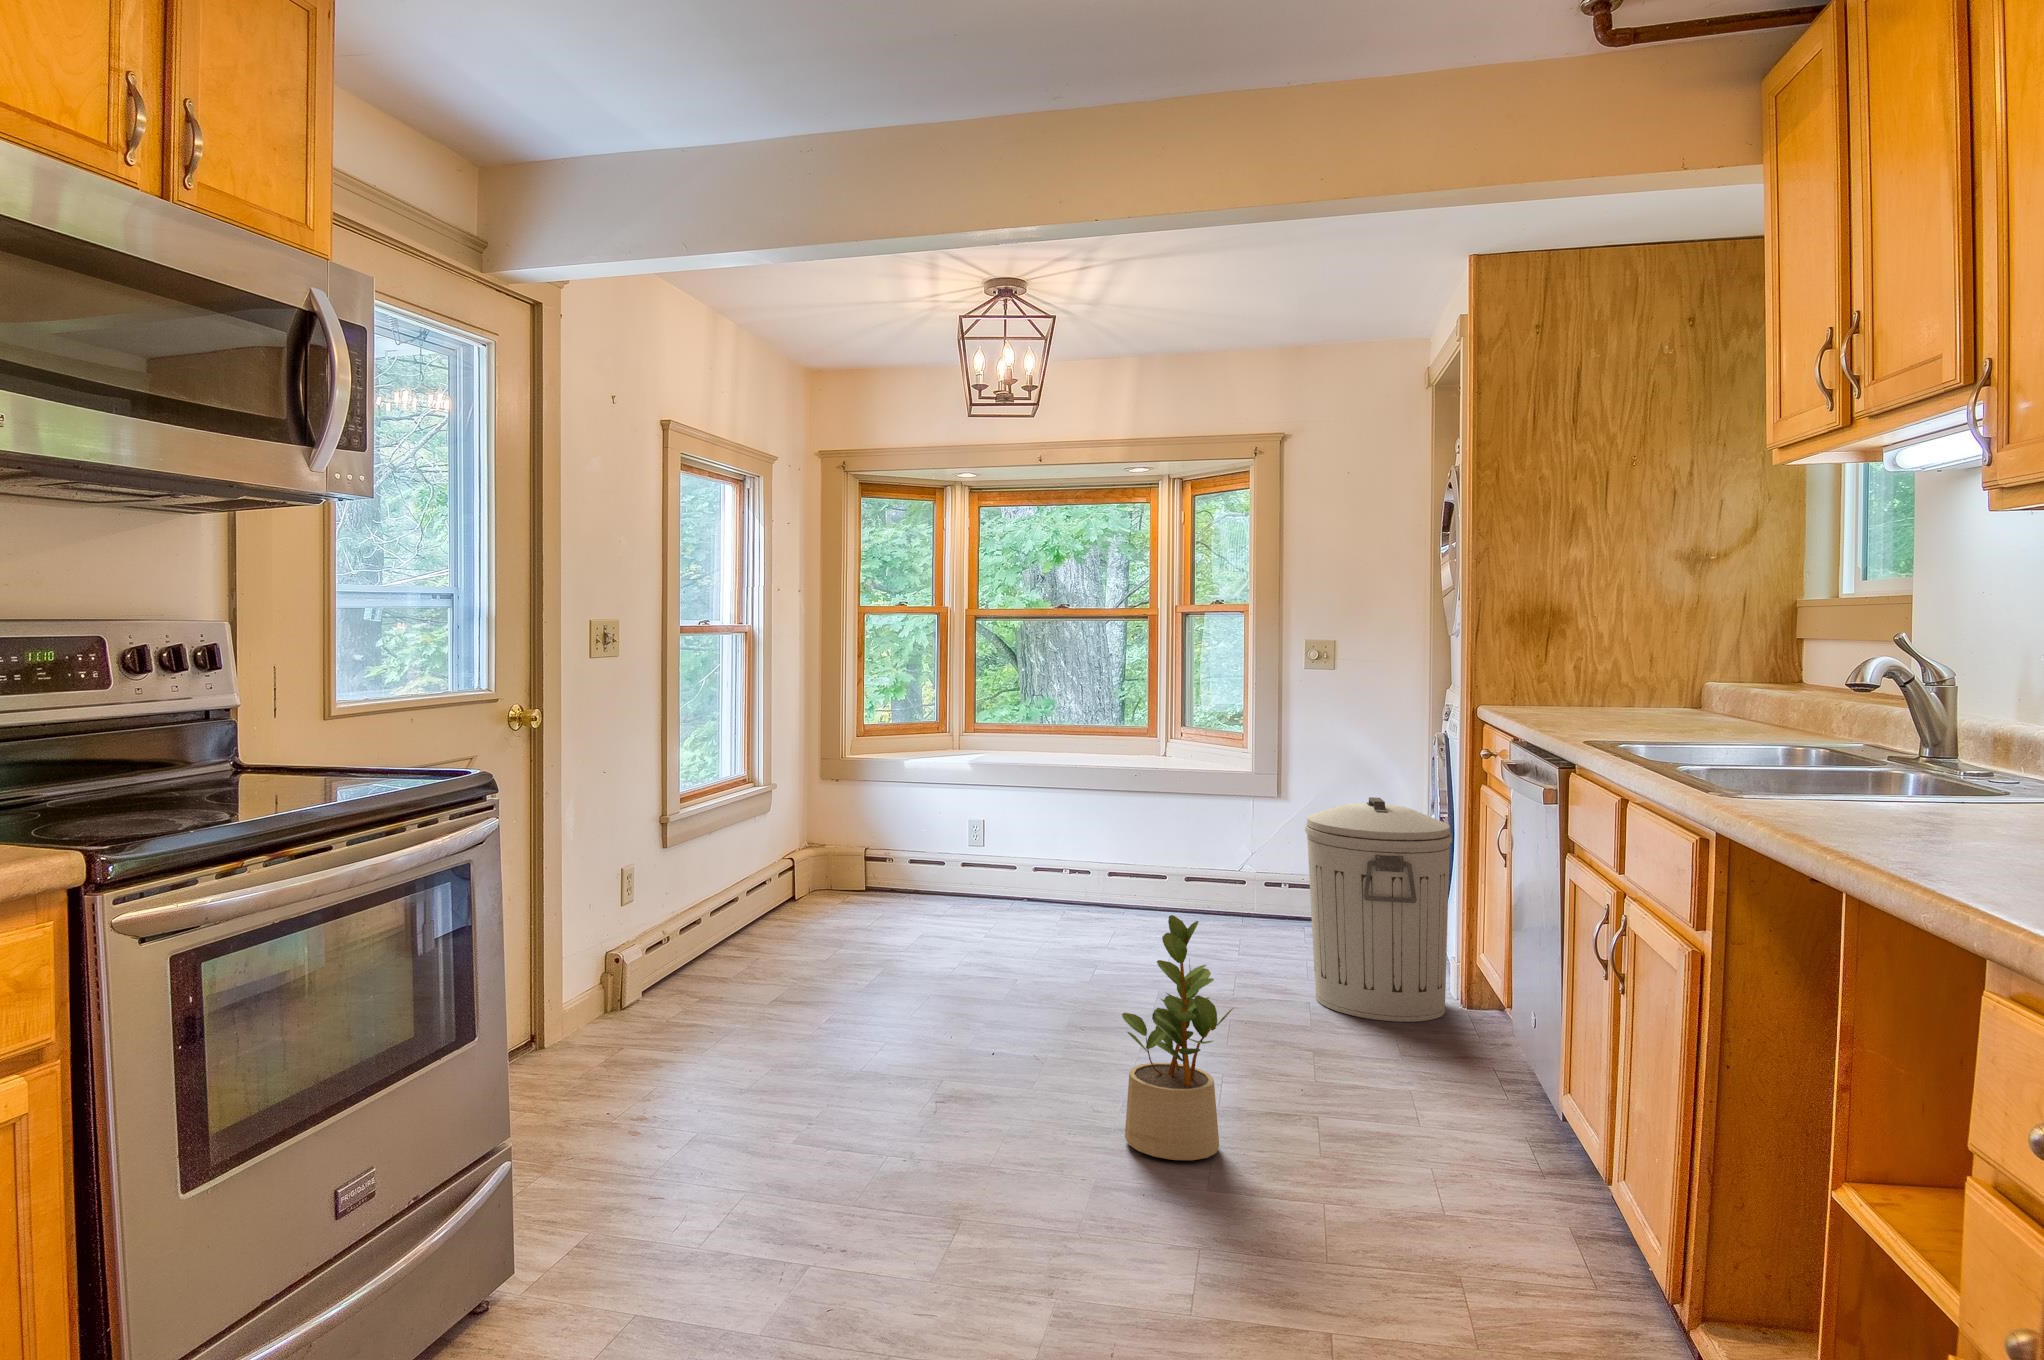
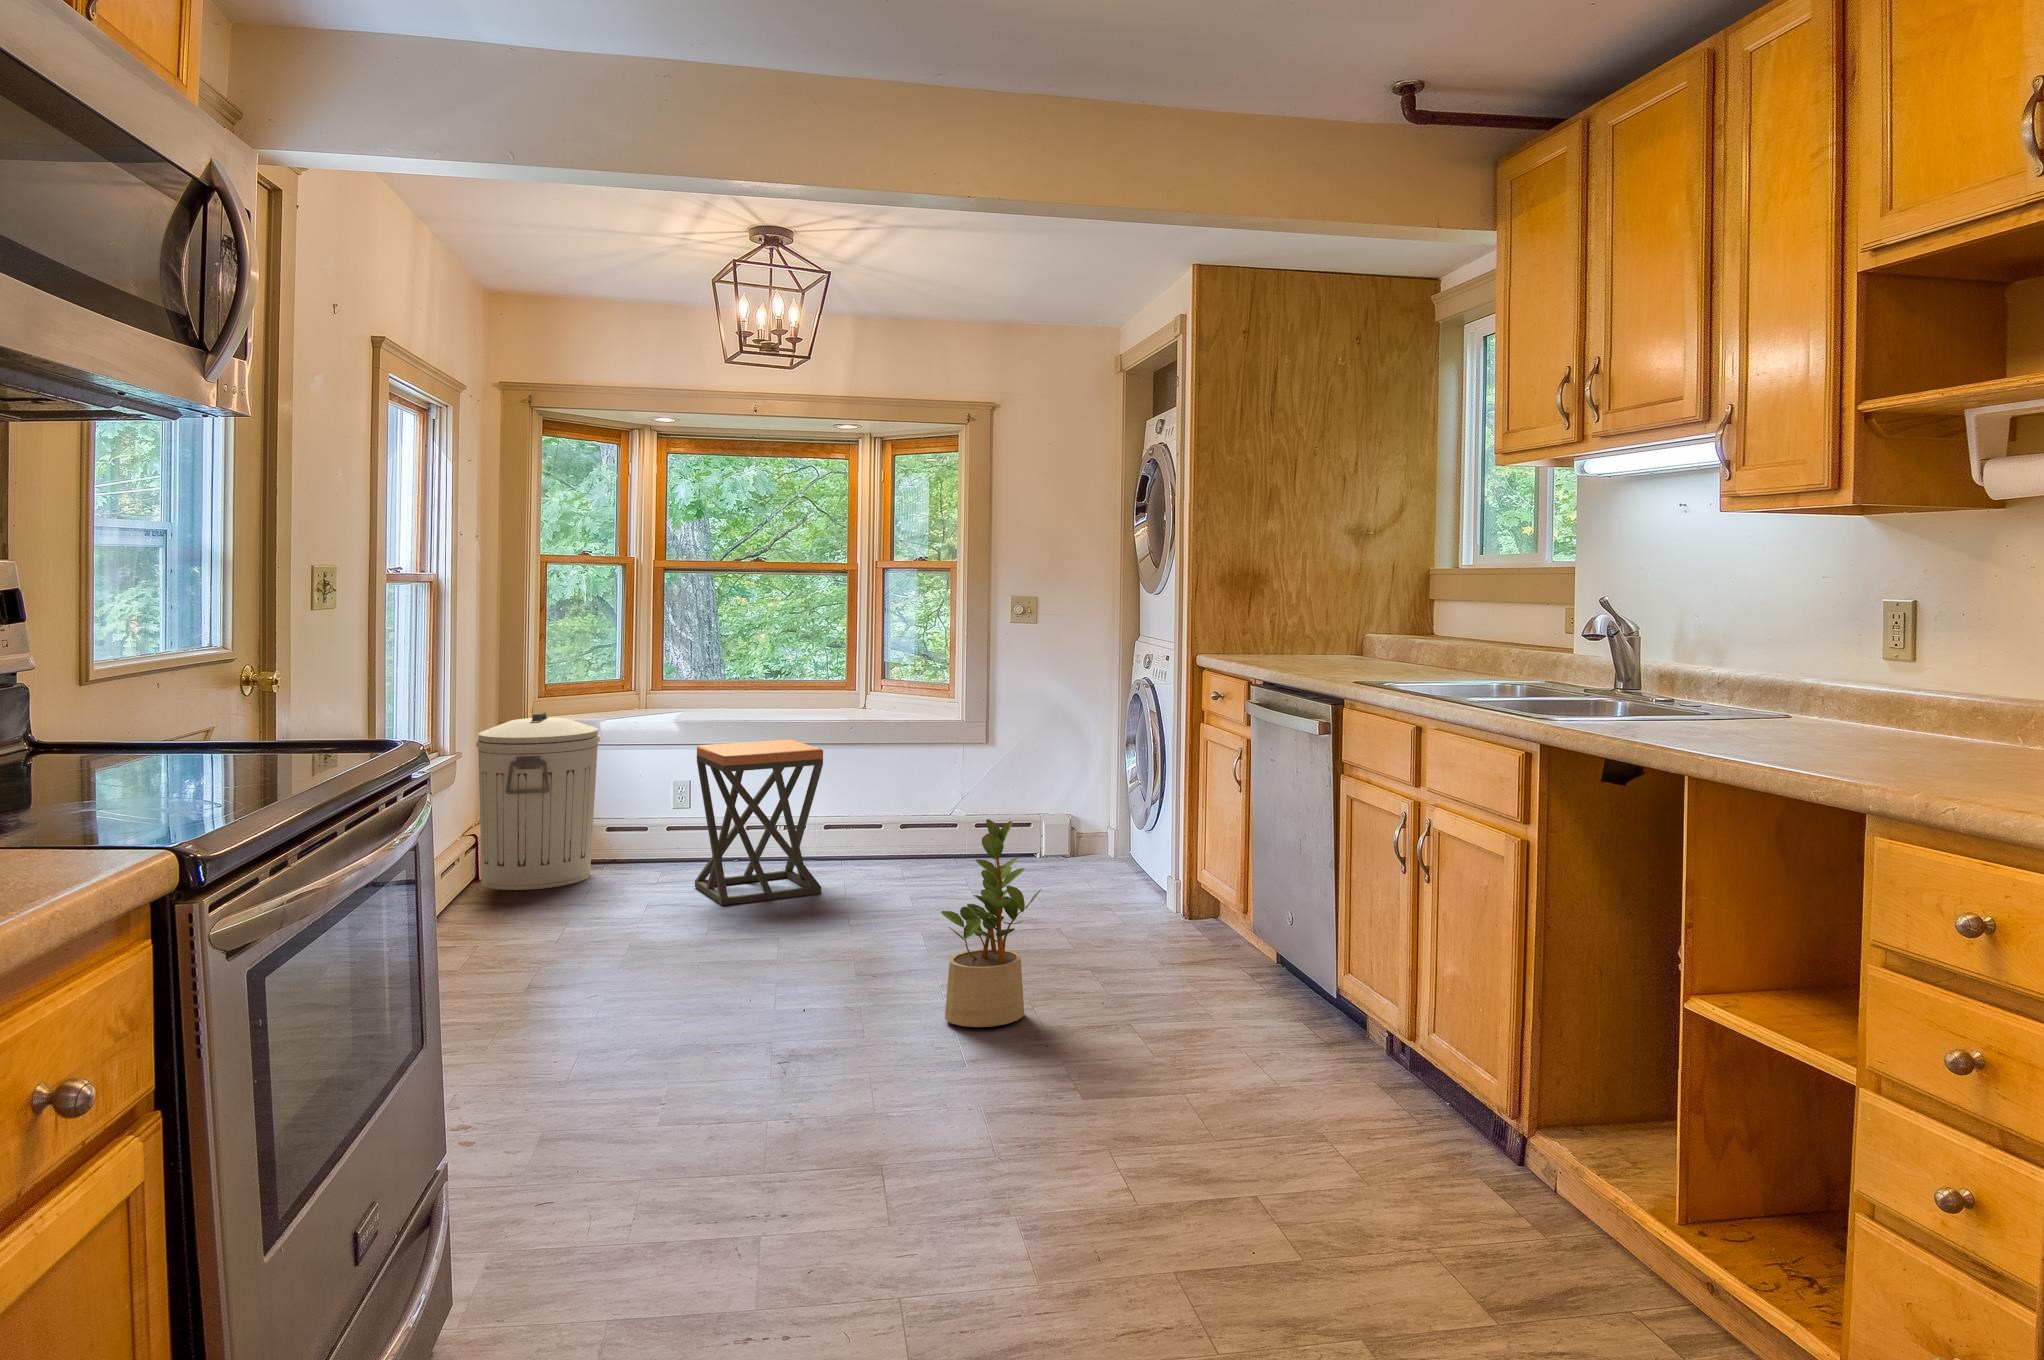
stool: none [970,791,1083,956] -> present [695,739,823,905]
trash can: present [1305,797,1452,1022] -> present [476,712,600,890]

